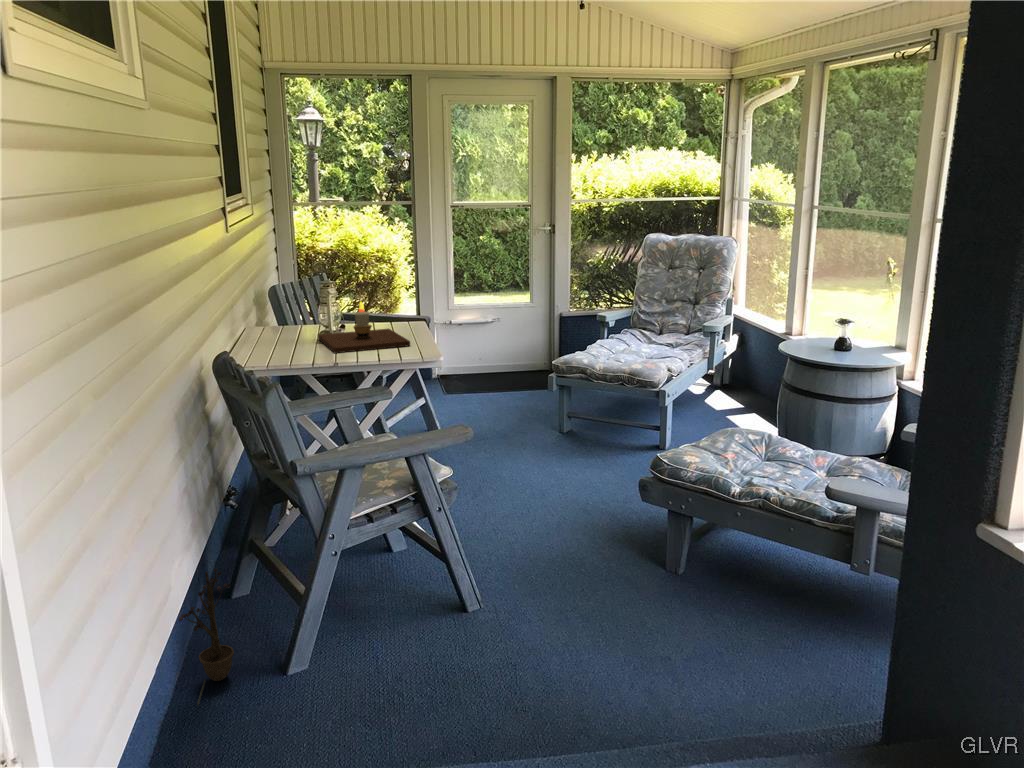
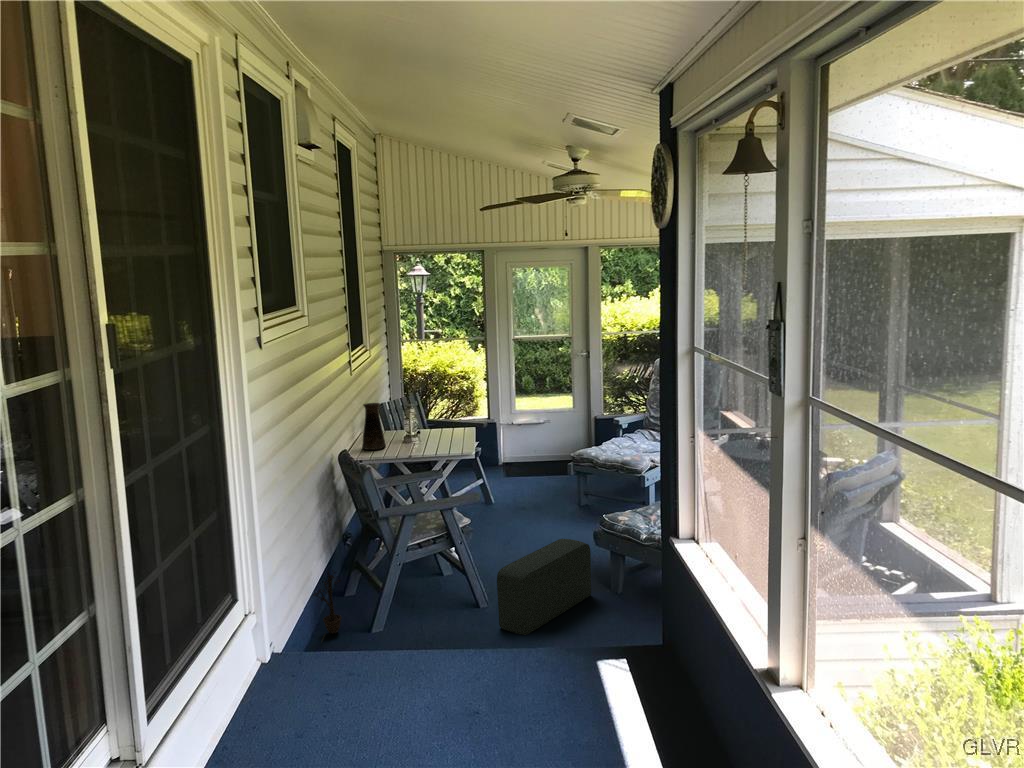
pitcher: none [251,278,291,354] -> present [362,403,386,450]
candle: present [318,302,410,353] -> none [405,416,459,450]
pouf: none [515,495,645,668] -> present [497,539,591,635]

